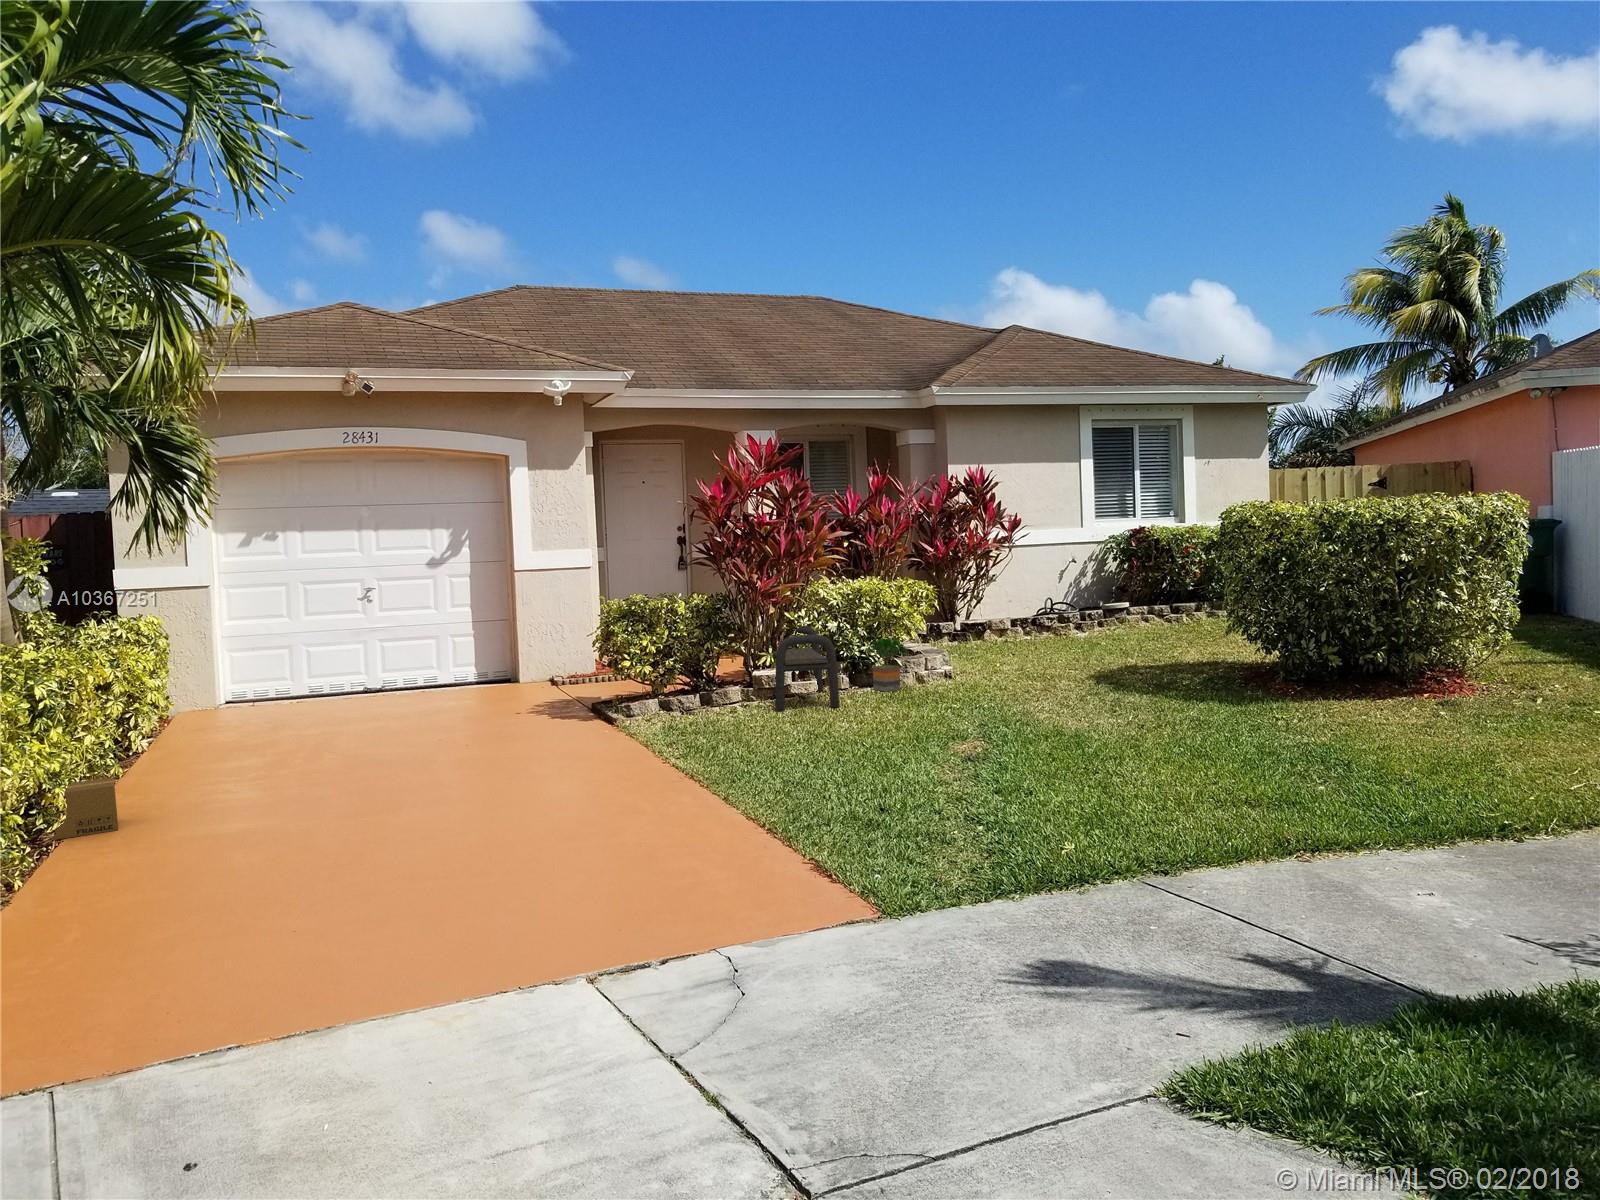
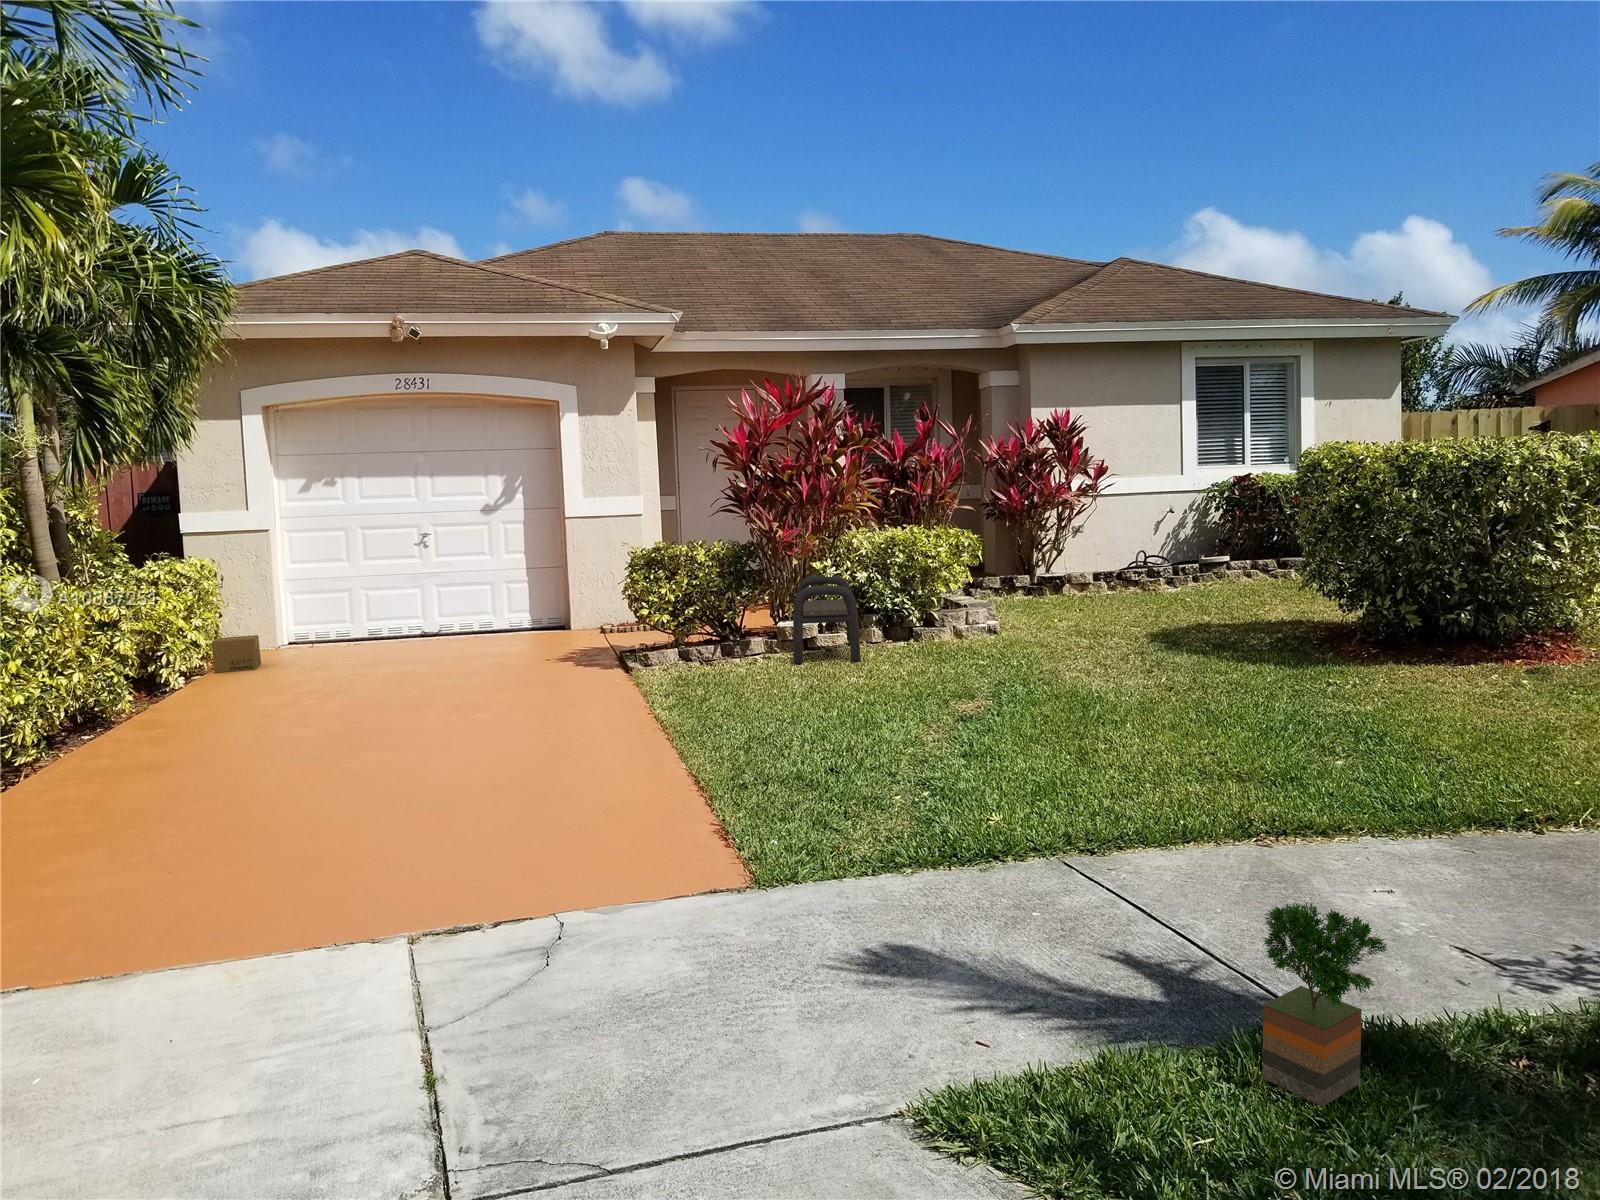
potted tree: present [869,638,907,692] -> present [1262,902,1387,1107]
cardboard box: present [51,777,118,840] -> present [212,635,261,673]

